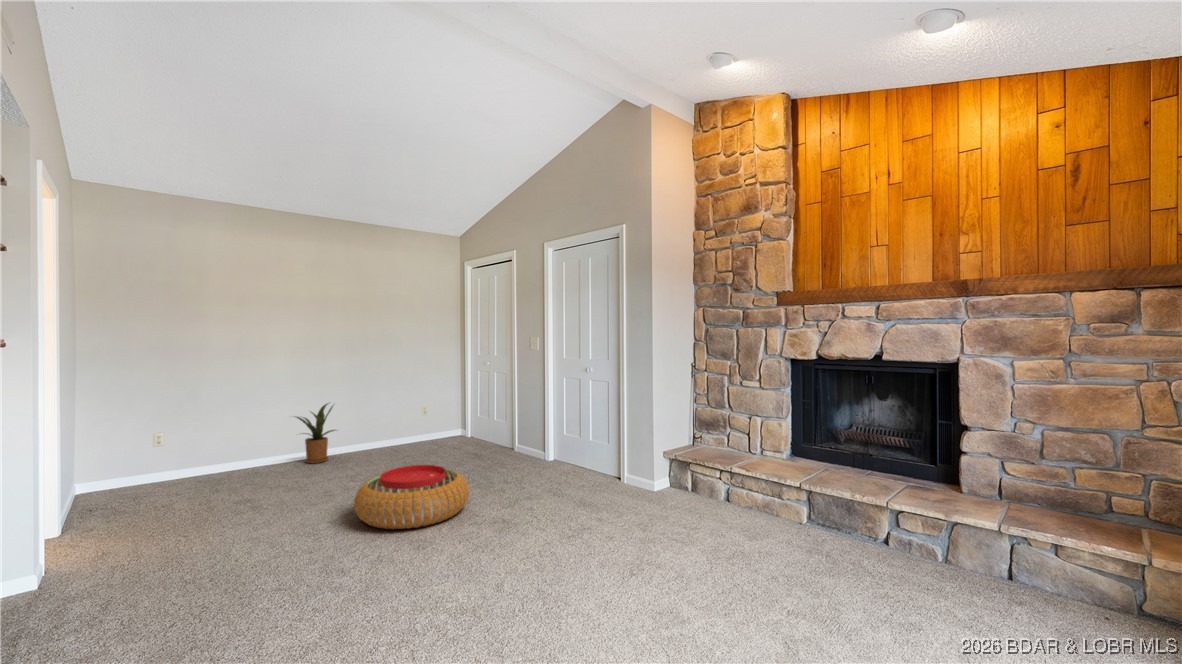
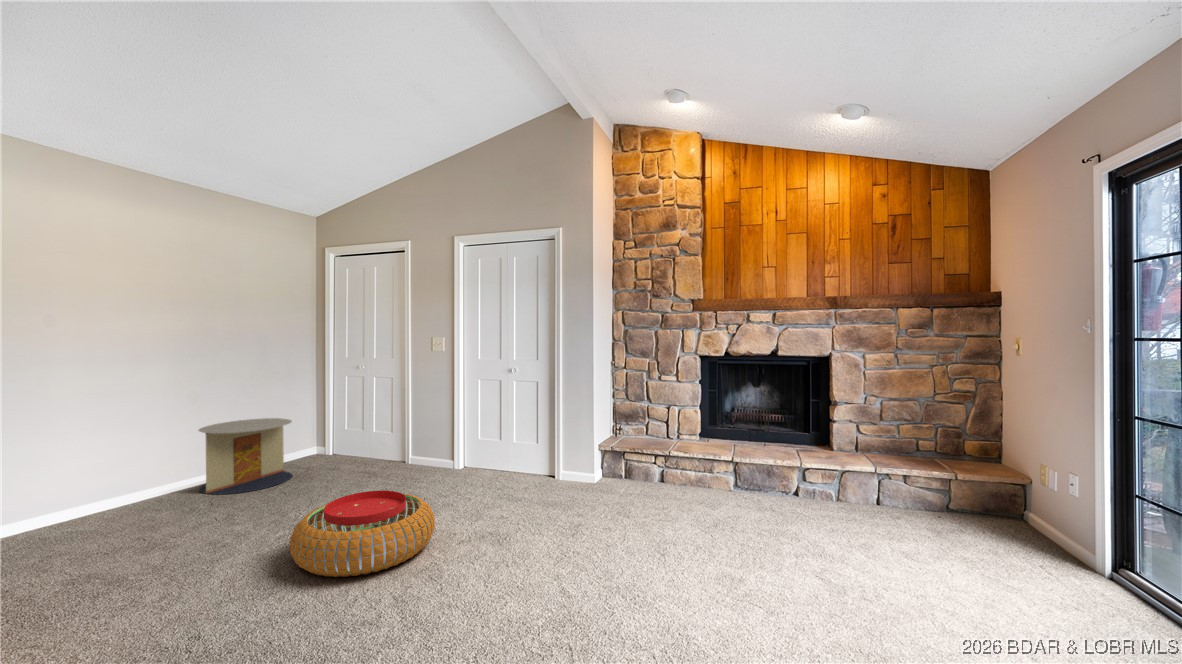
side table: none [370,401,435,457] -> present [199,418,292,495]
house plant: present [296,403,335,463] -> none [78,429,154,519]

